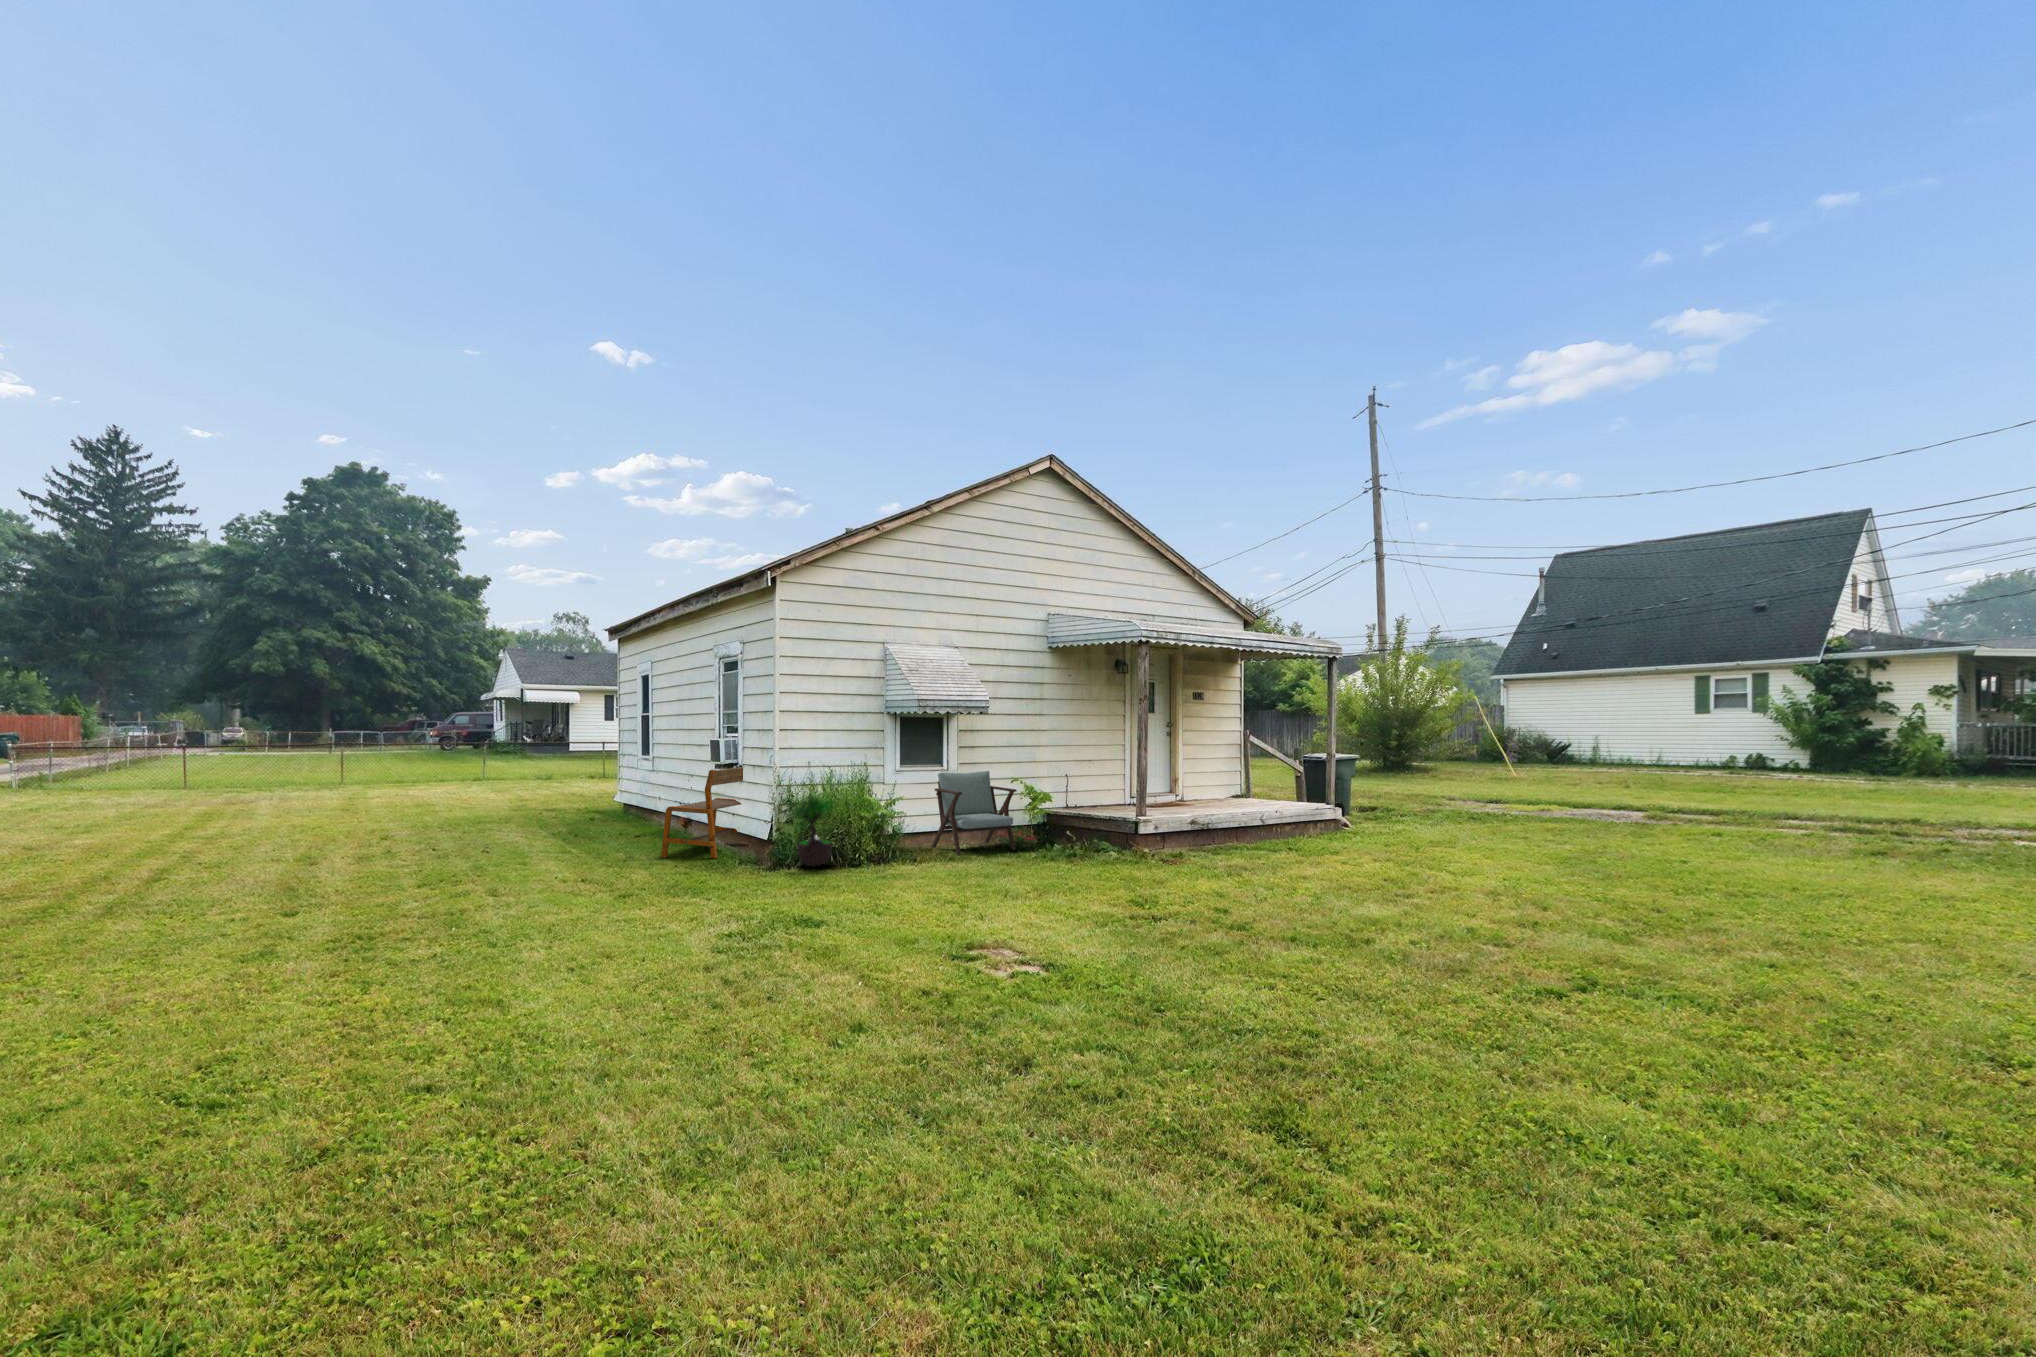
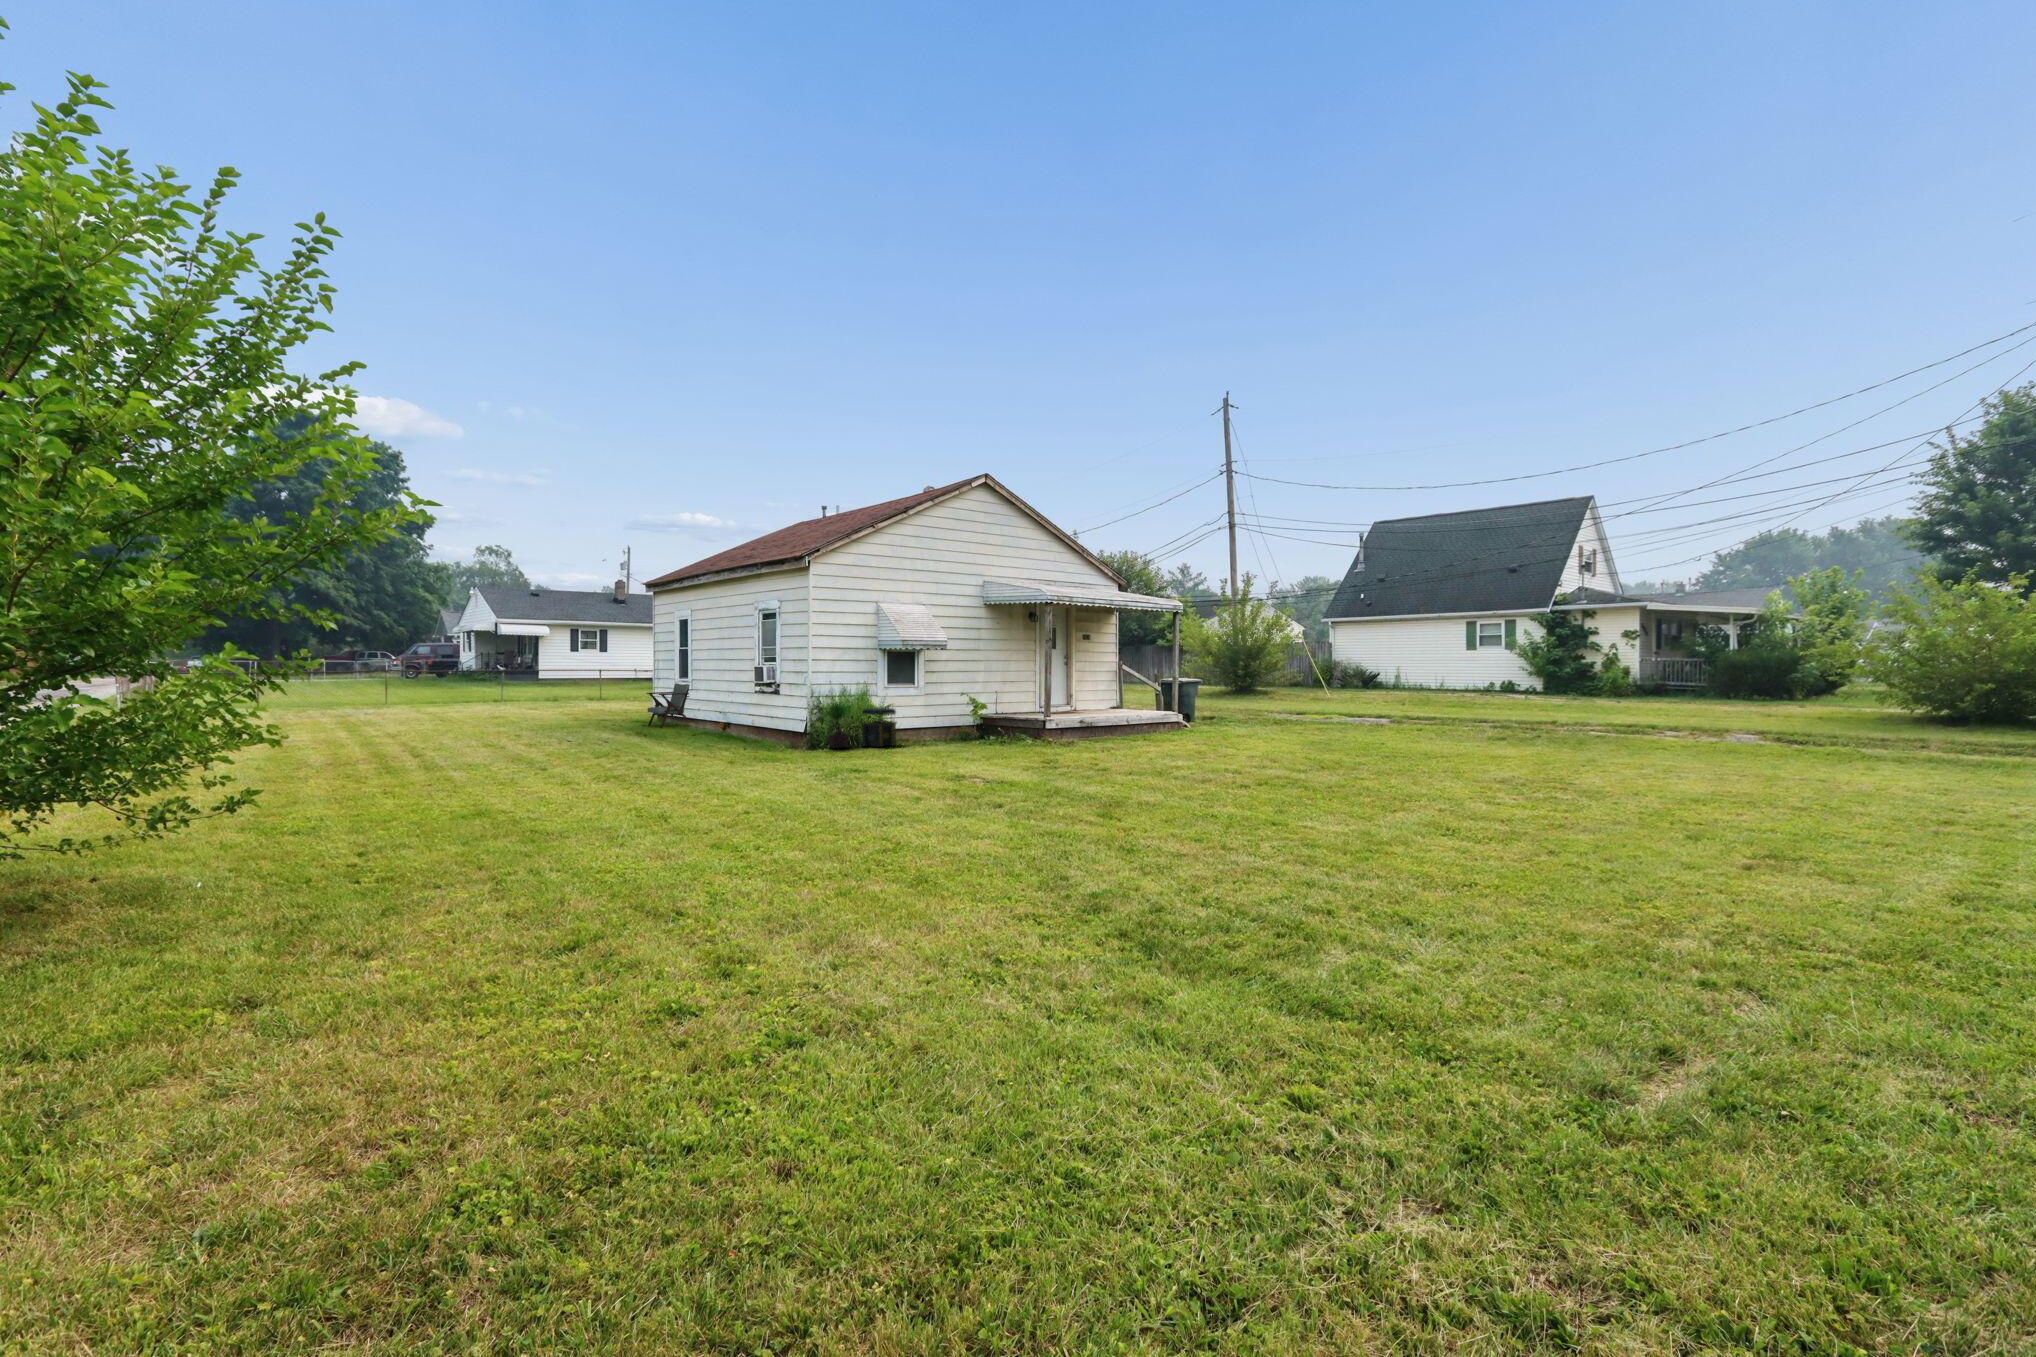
bench: present [661,767,743,858] -> none [731,685,788,745]
lounge chair: present [932,771,1017,855] -> present [647,683,690,728]
toolbox: none [852,802,906,866] -> present [862,708,896,747]

